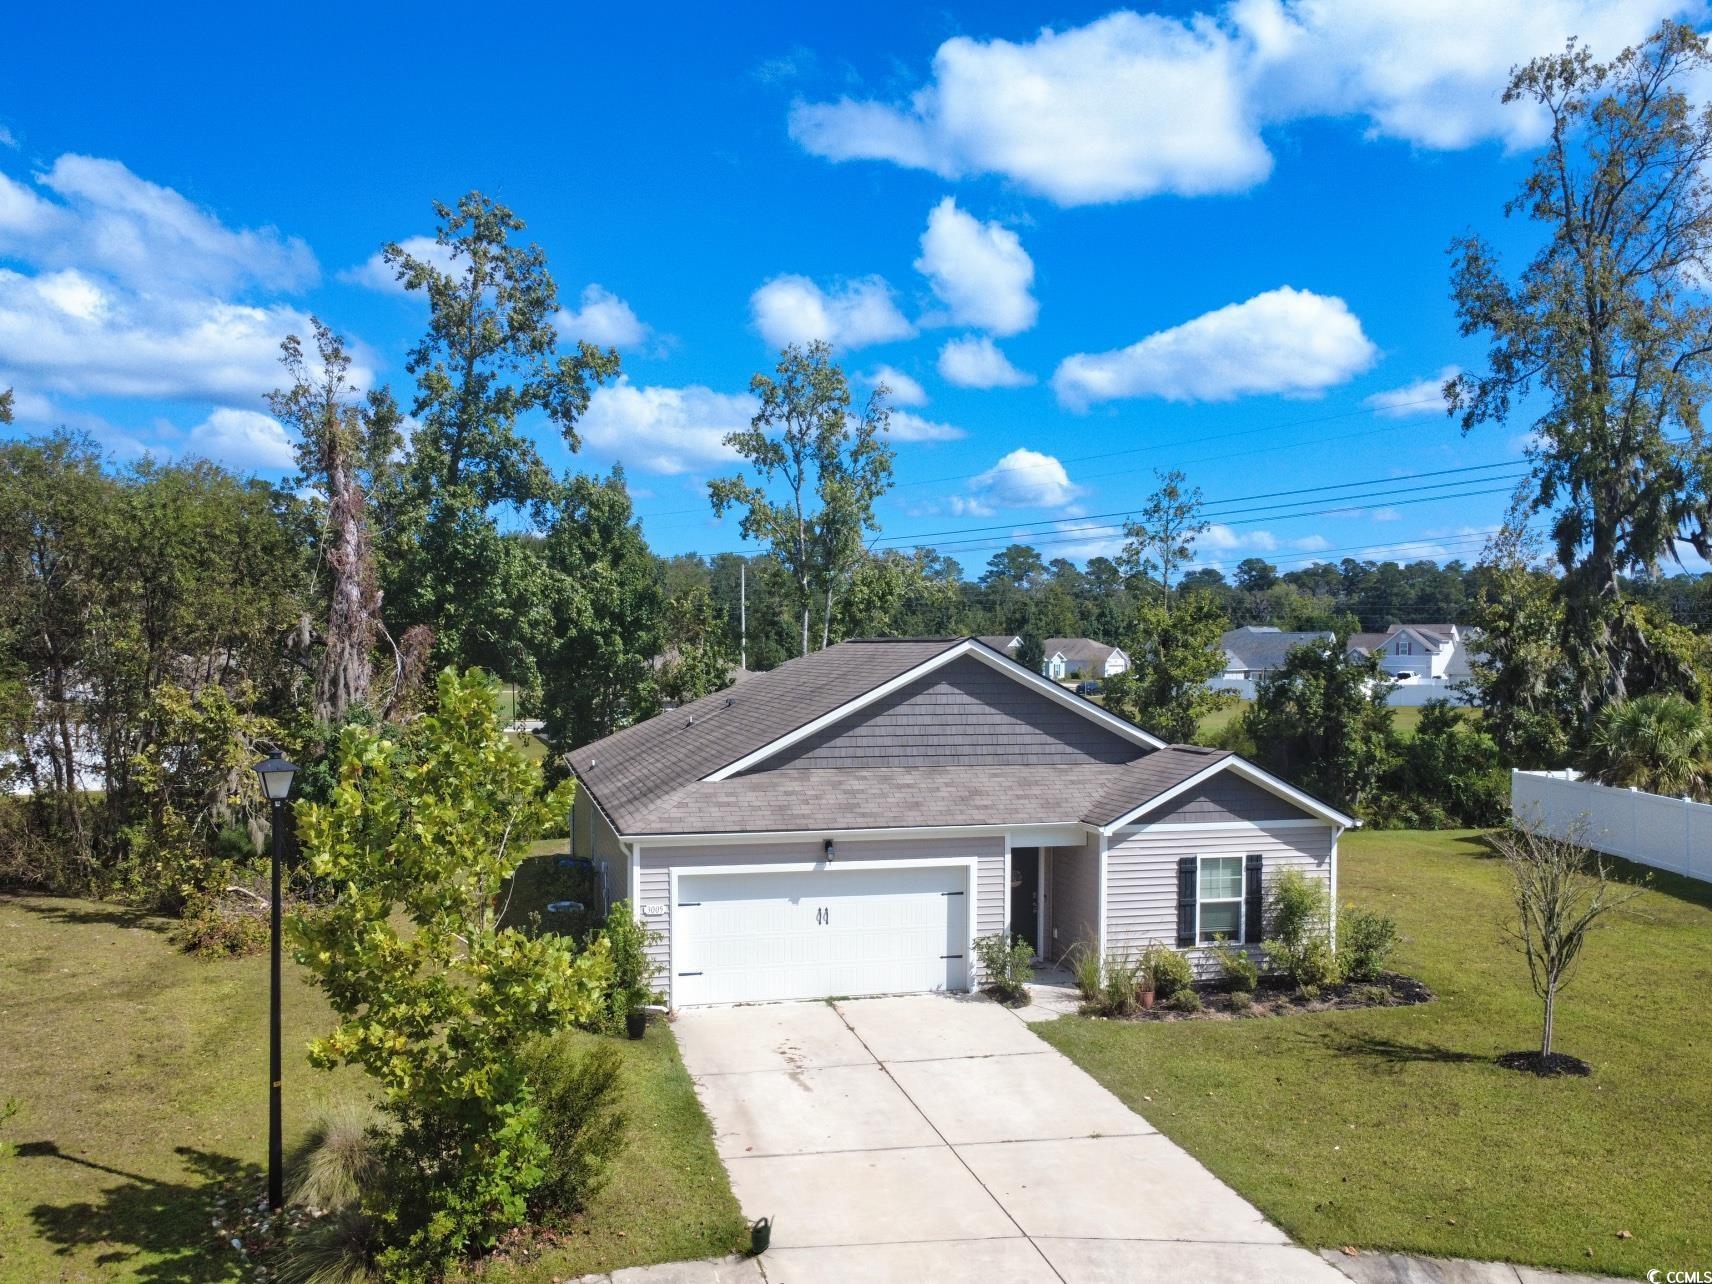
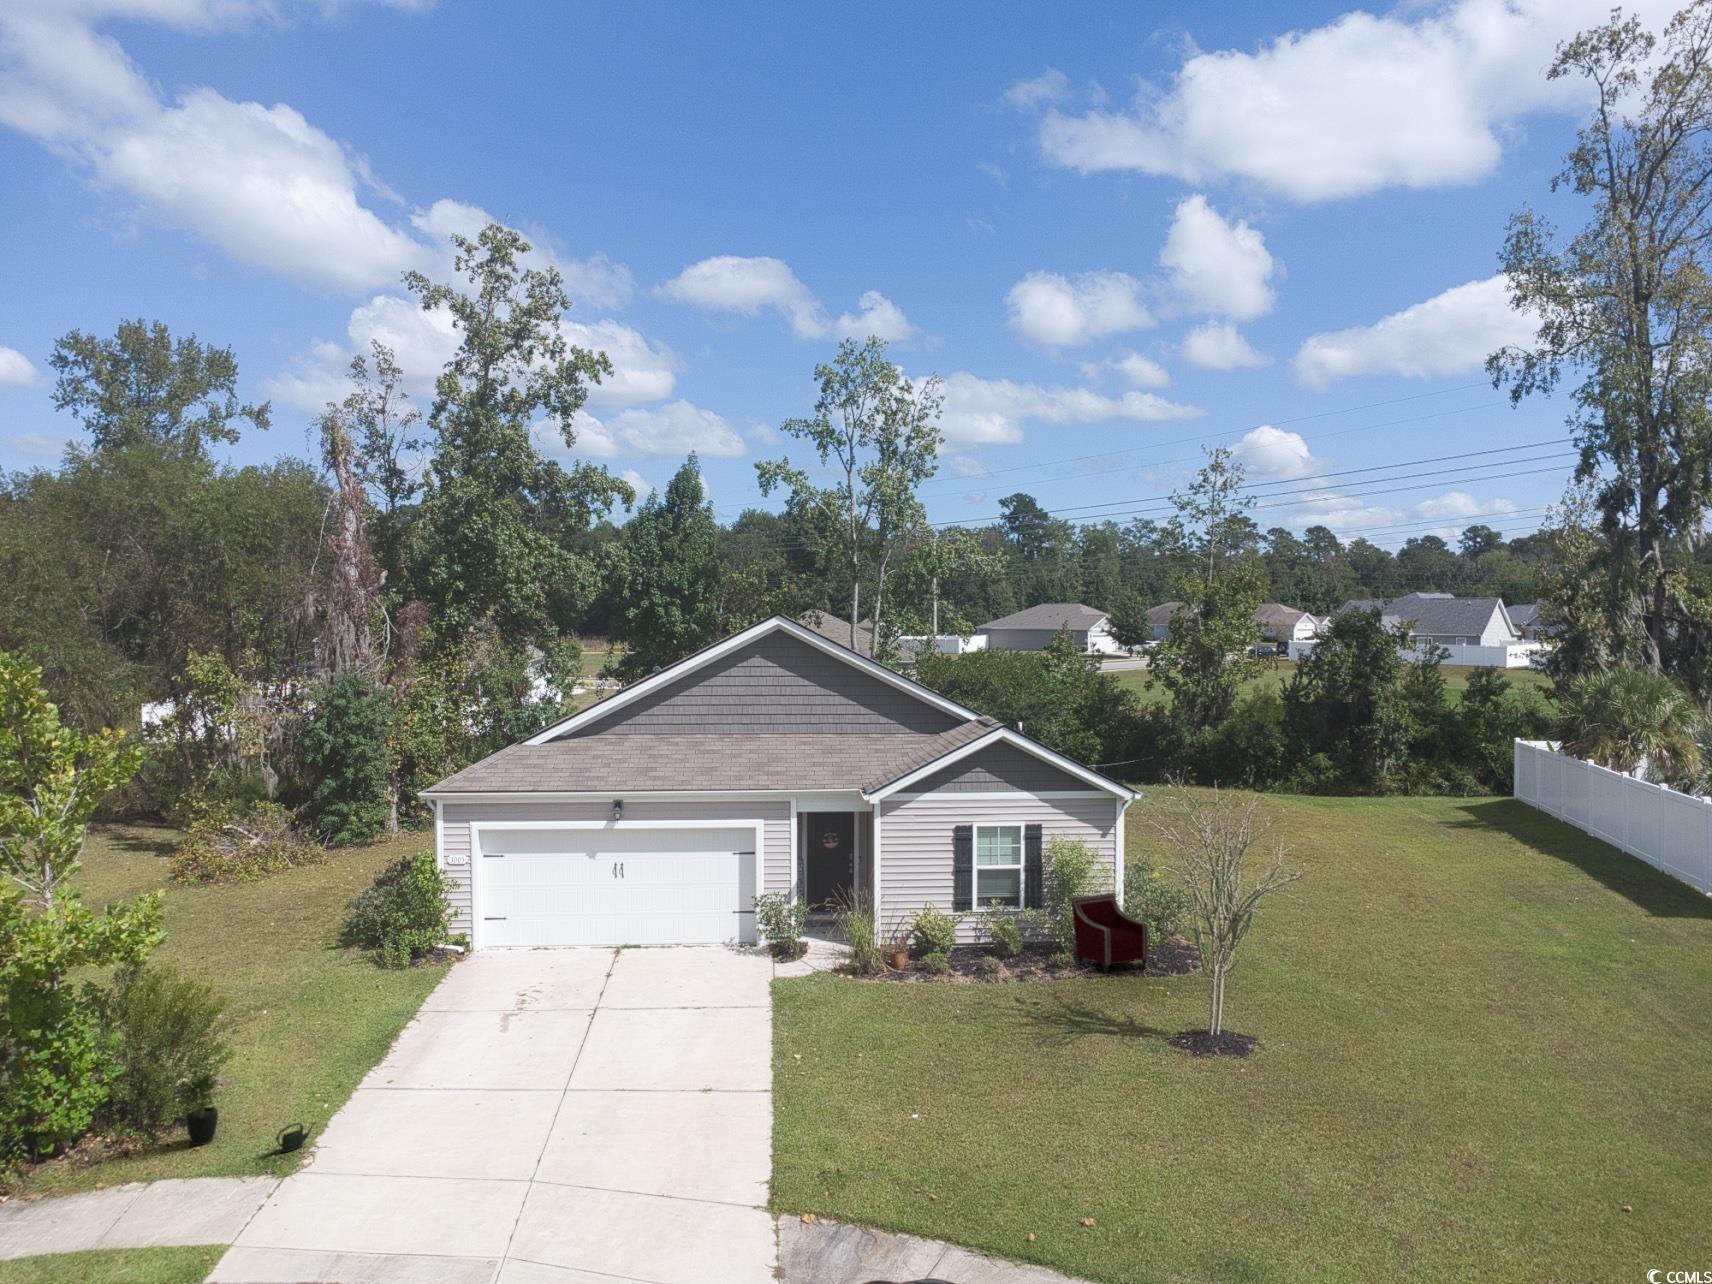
armchair: none [1306,922,1387,1006] -> present [1072,893,1148,975]
potted plant: present [622,987,650,1040] -> present [181,1074,221,1145]

